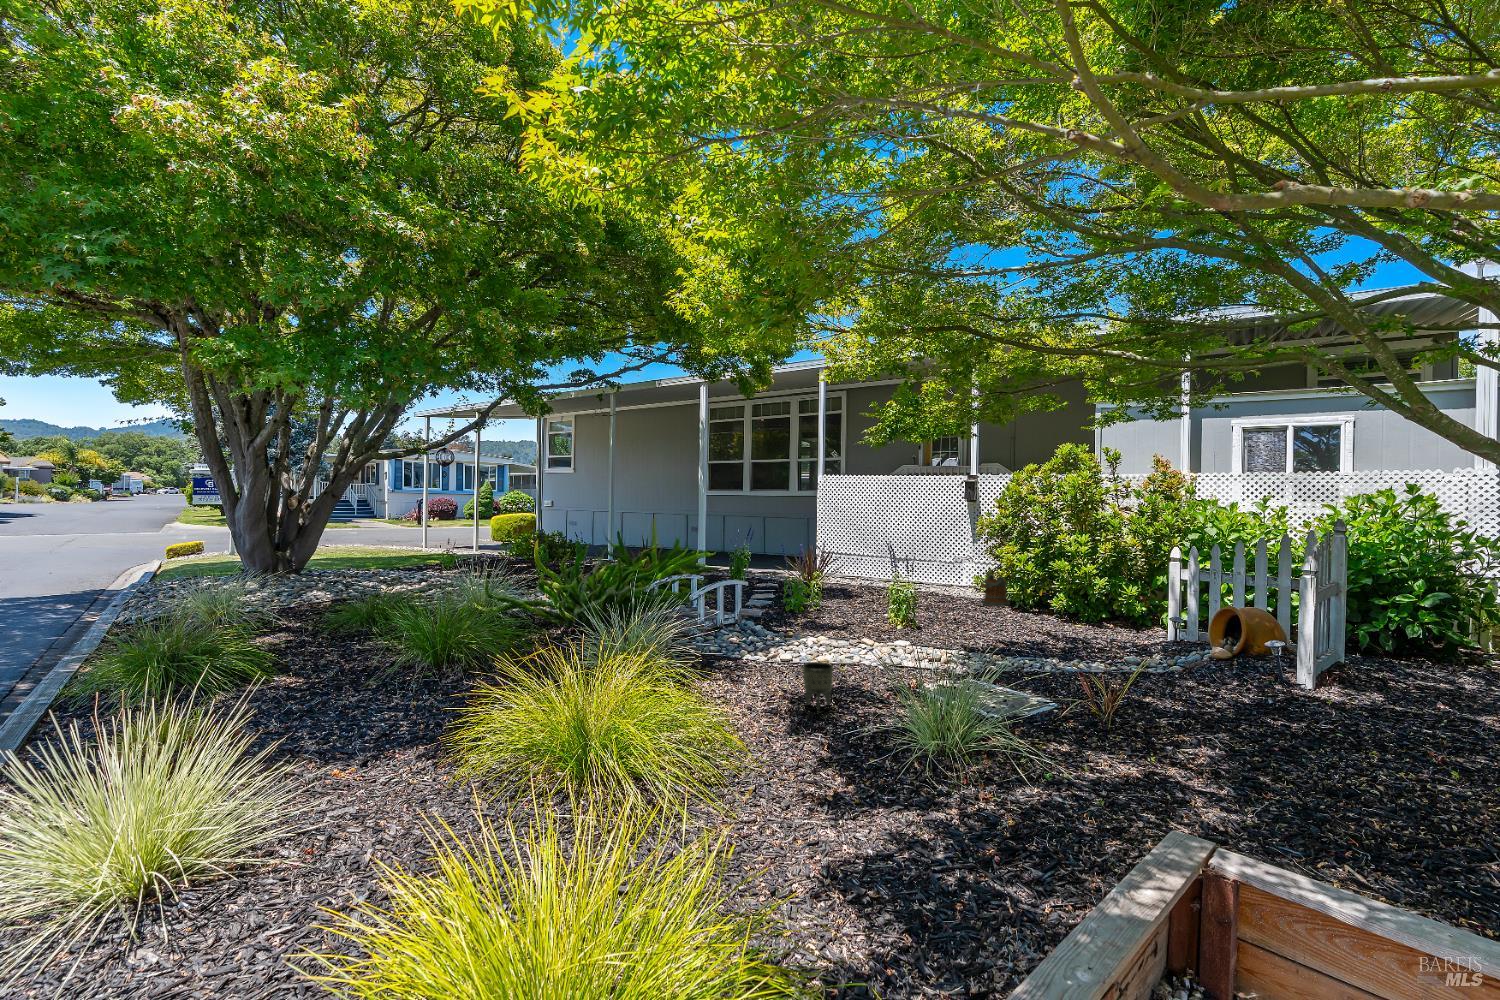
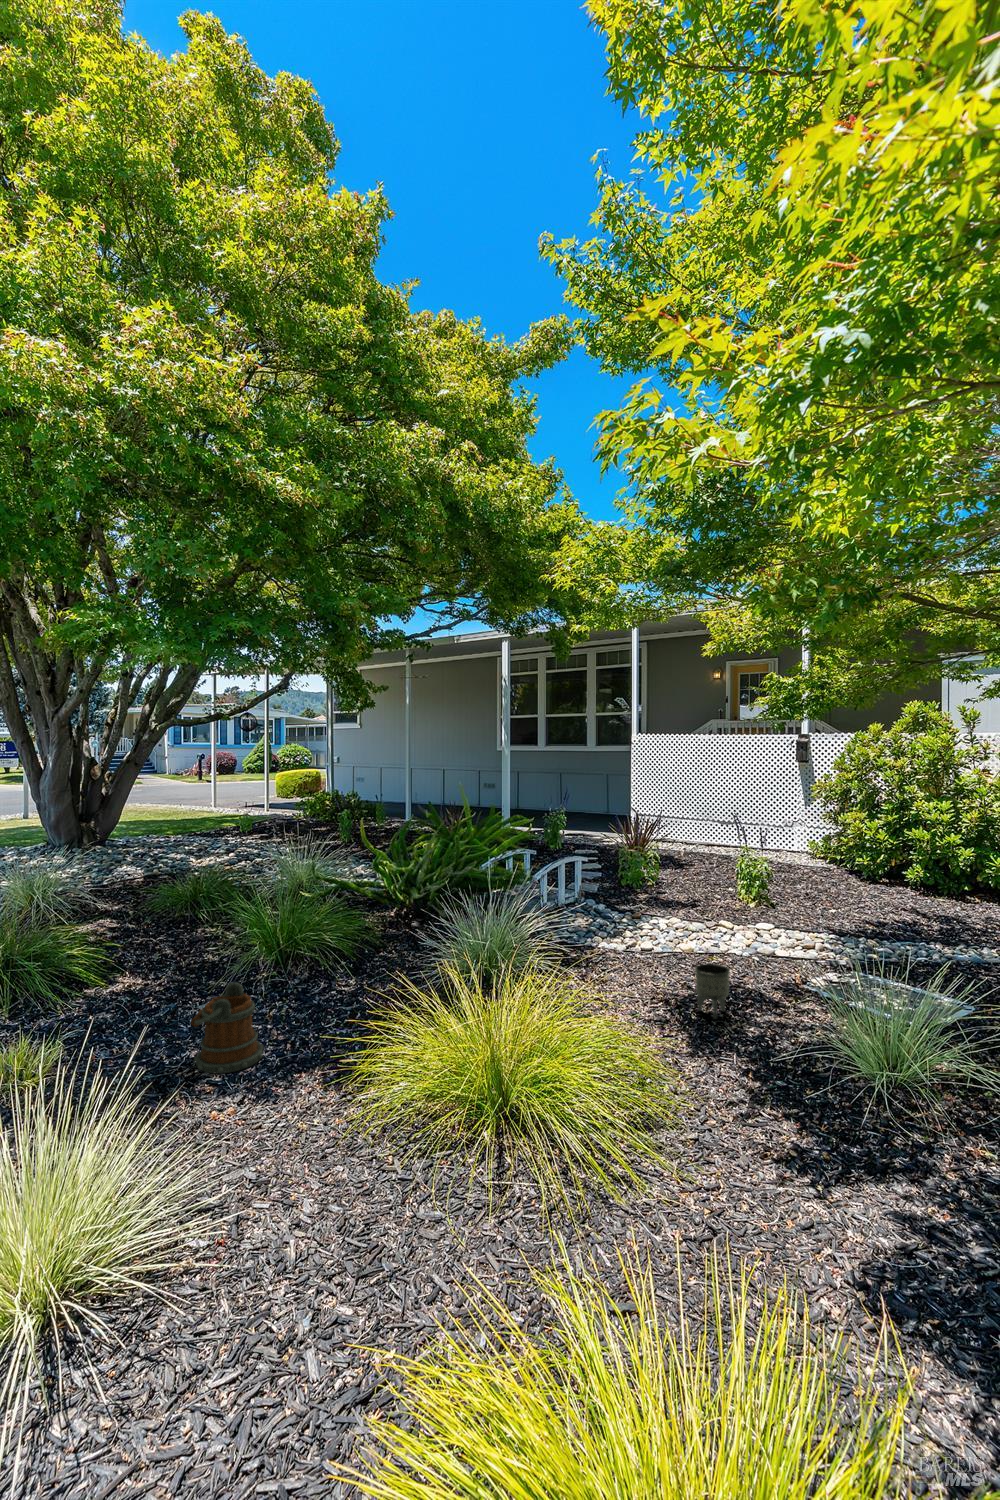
bucket: present [981,574,1010,607] -> present [191,983,264,1074]

